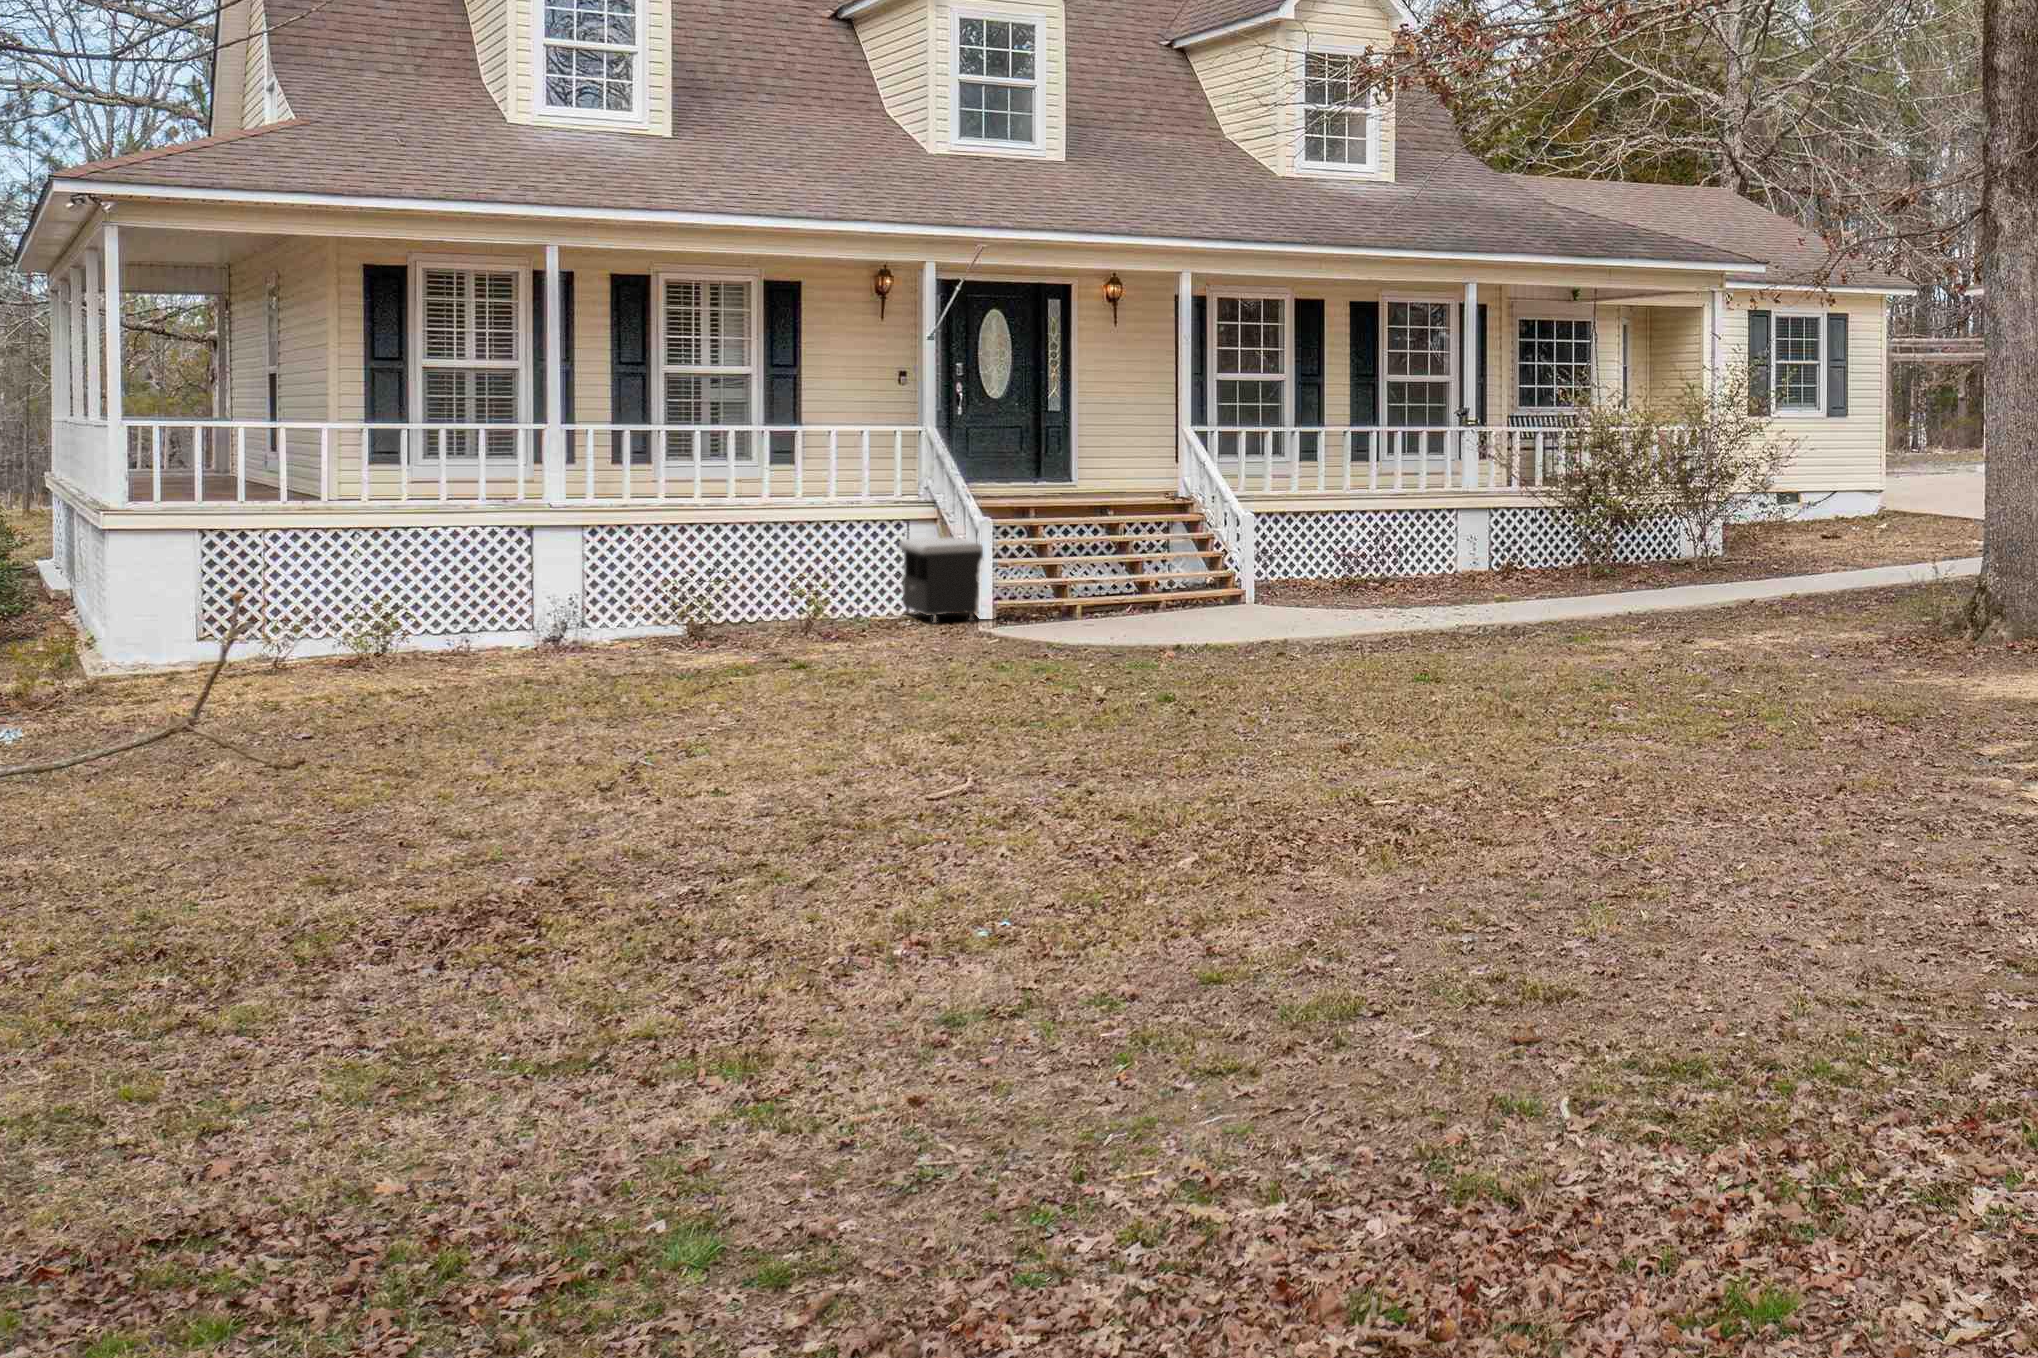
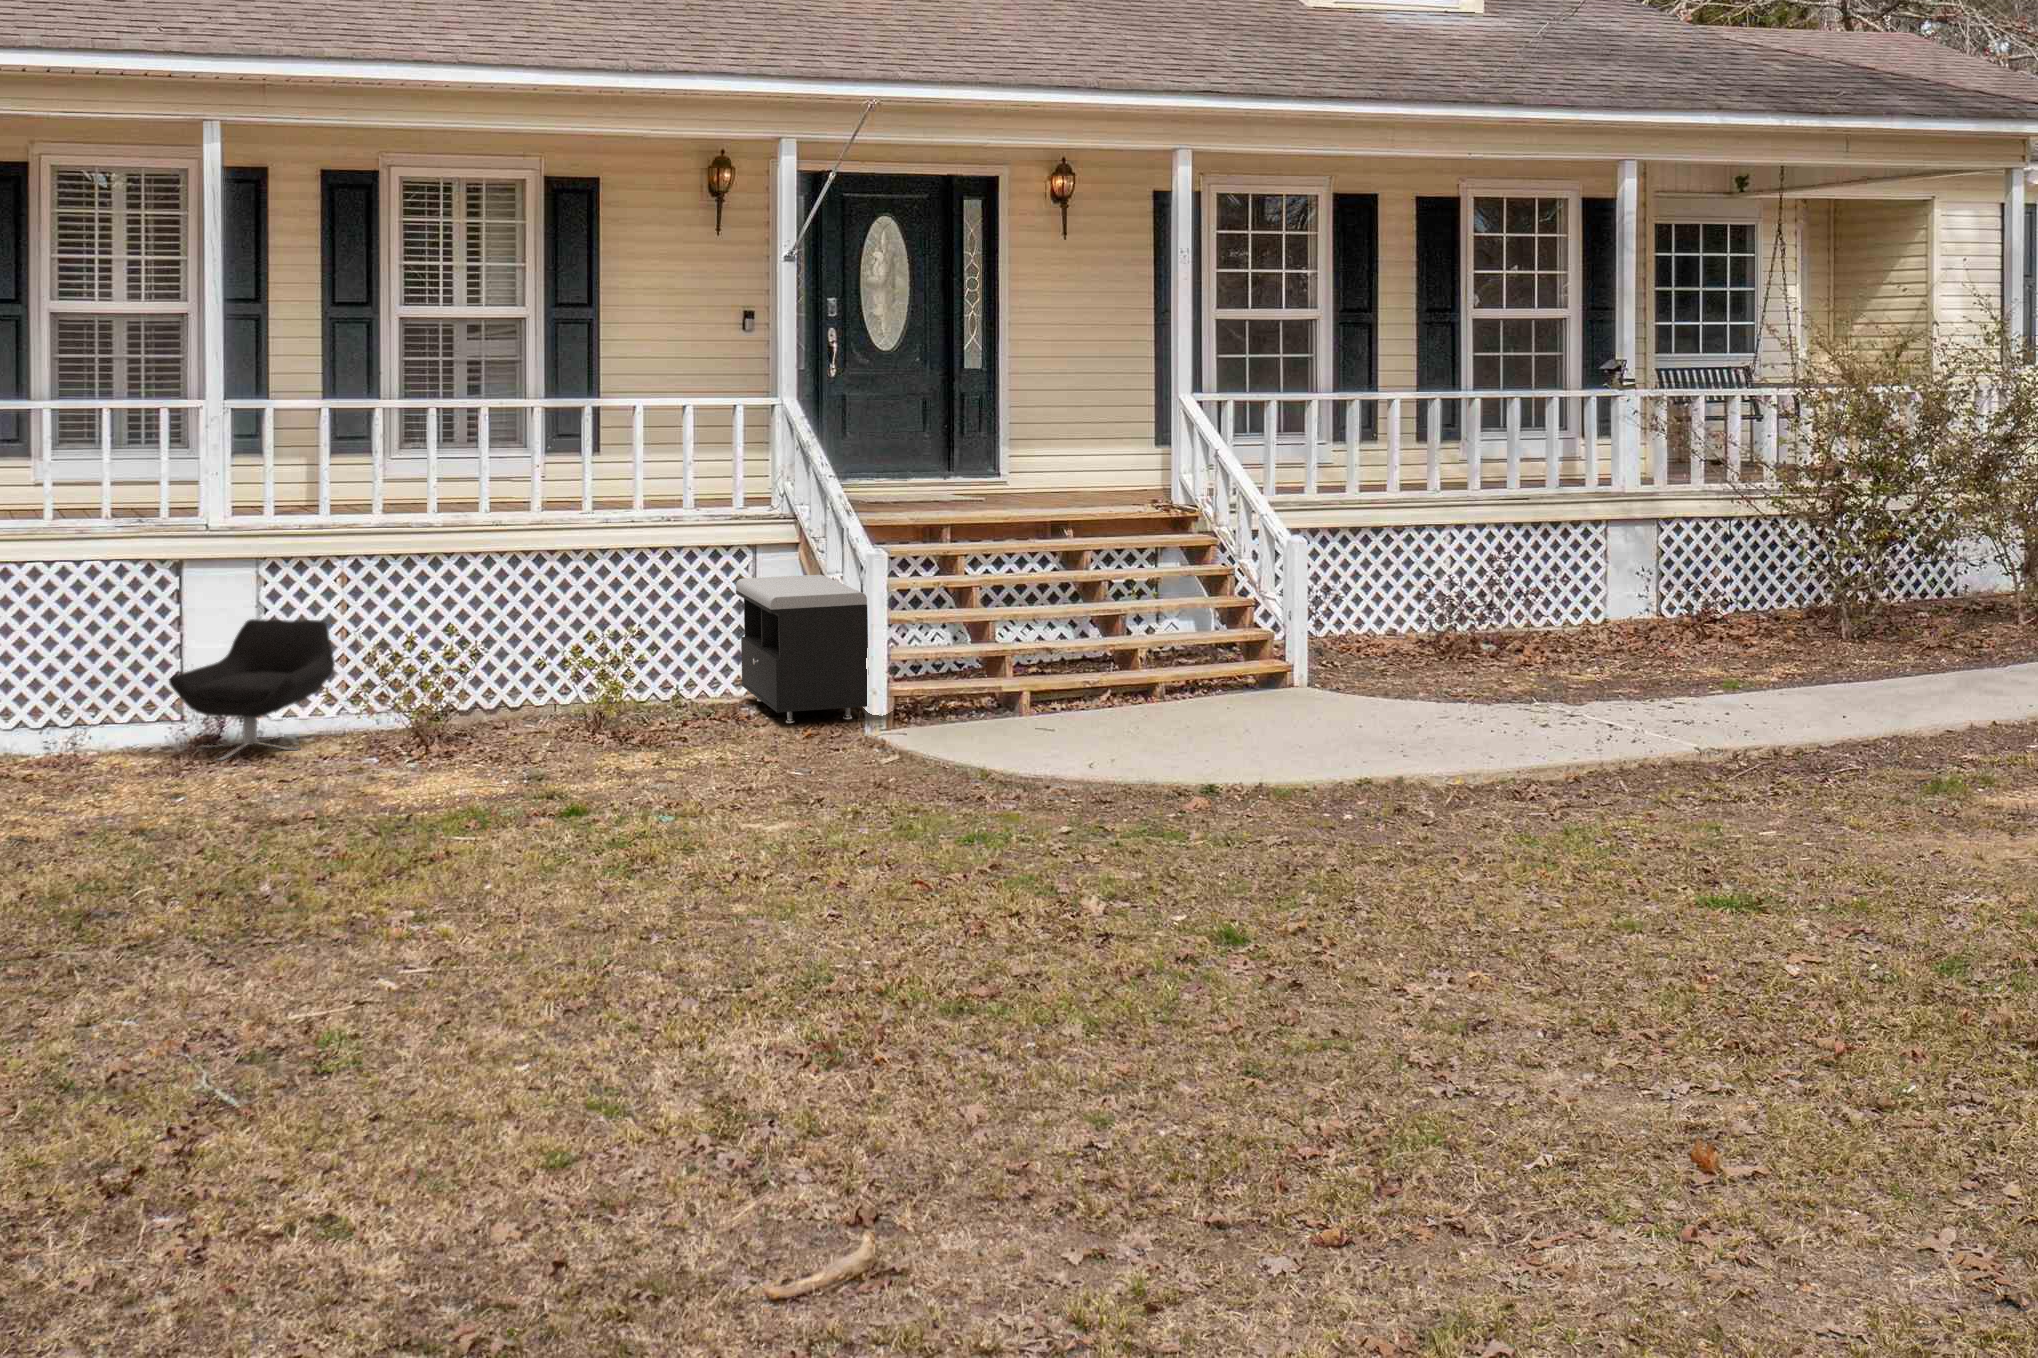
lounge chair: none [535,563,641,645] -> present [169,619,335,760]

